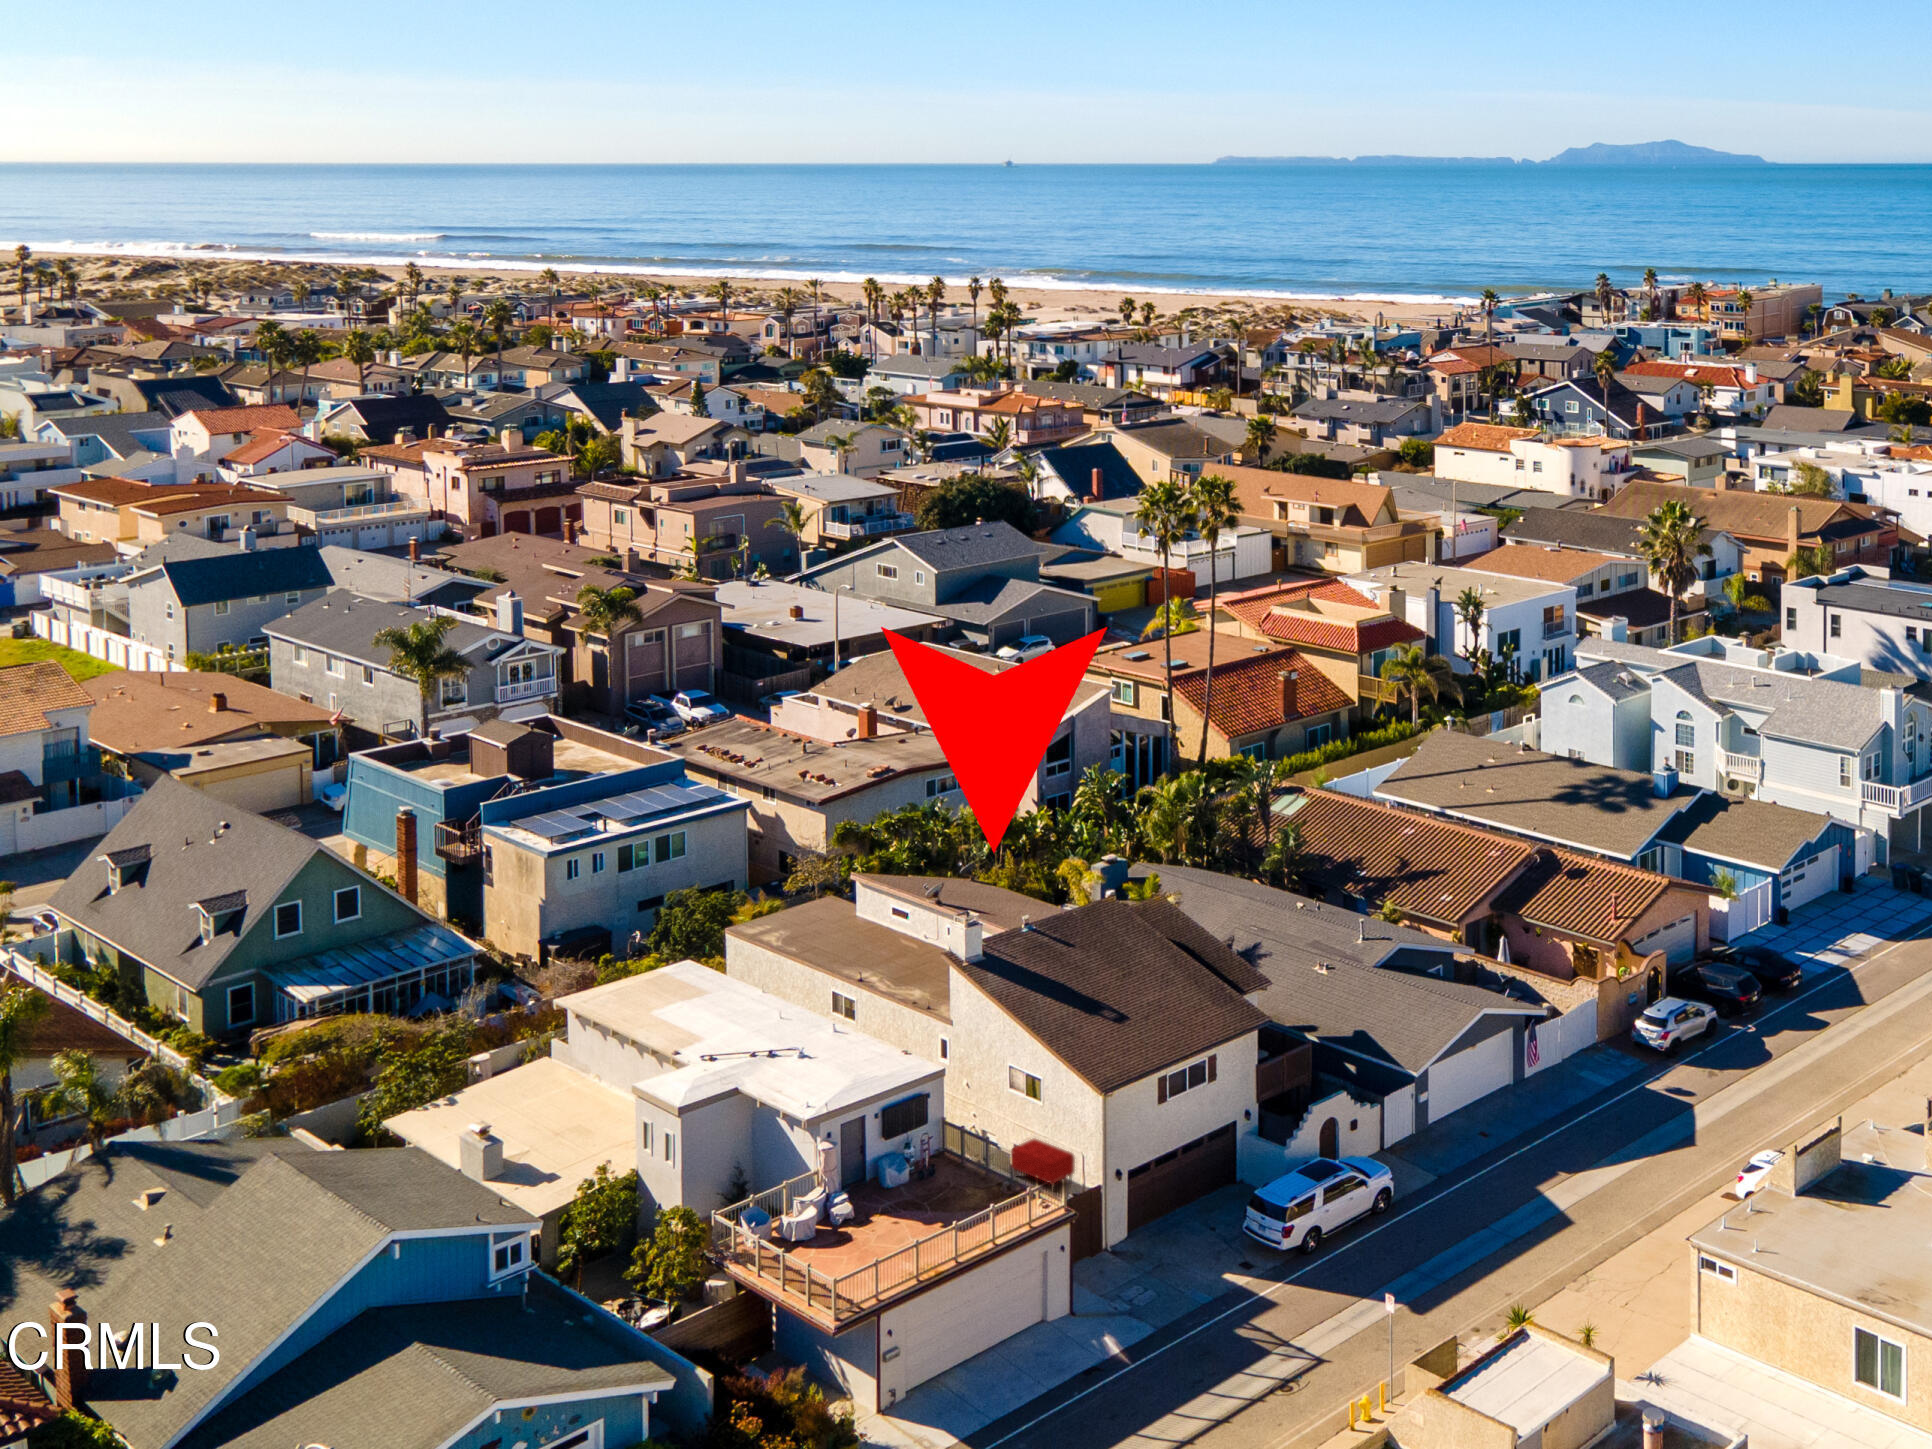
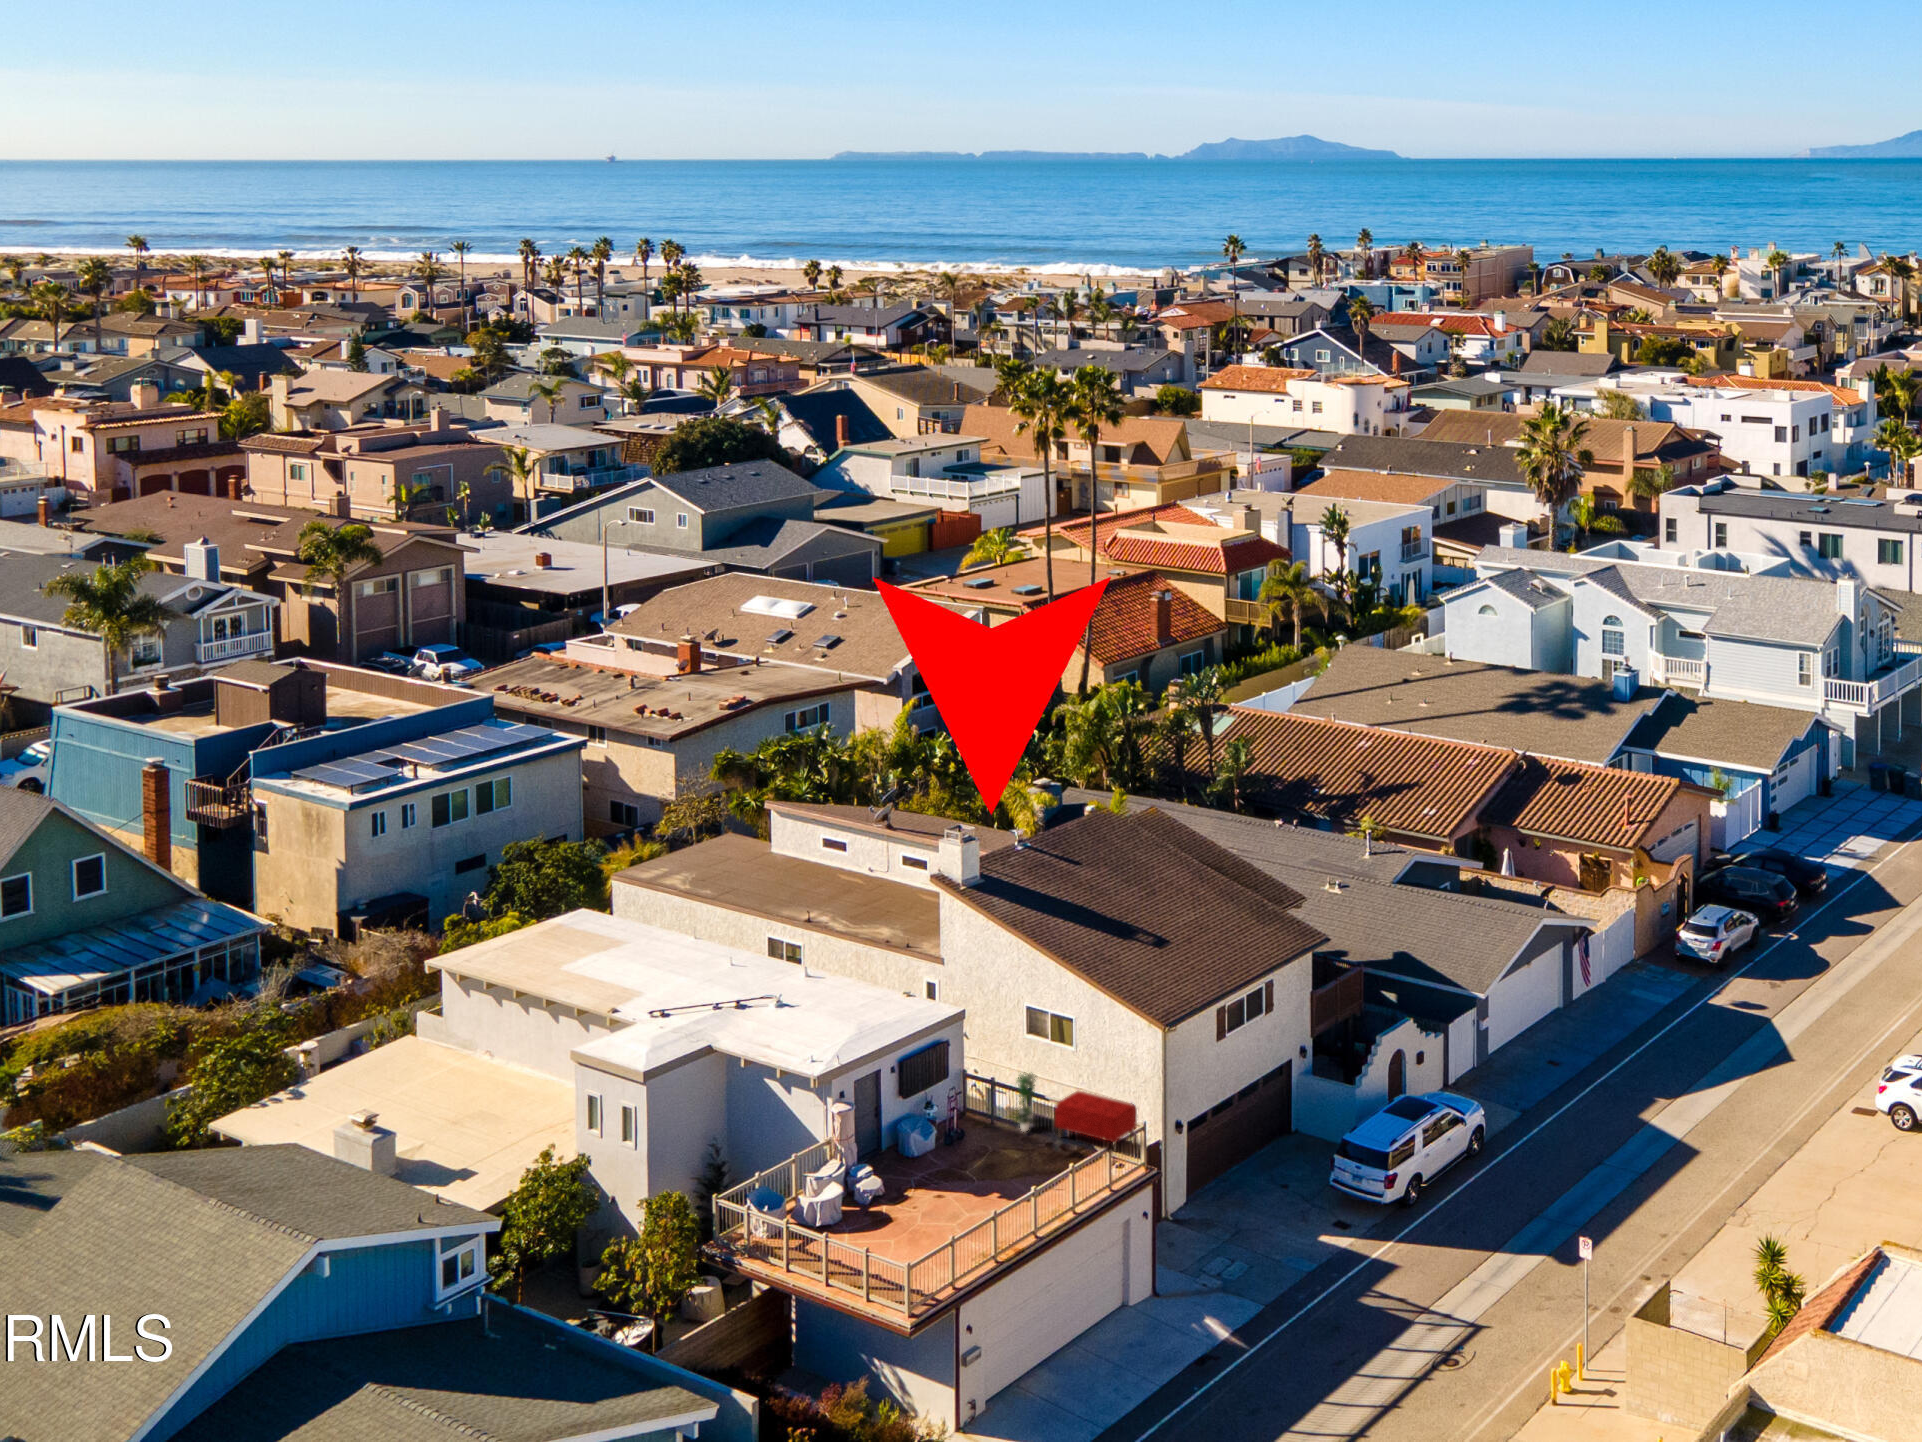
potted plant: none [980,1117,1005,1169] -> present [1015,1072,1036,1131]

